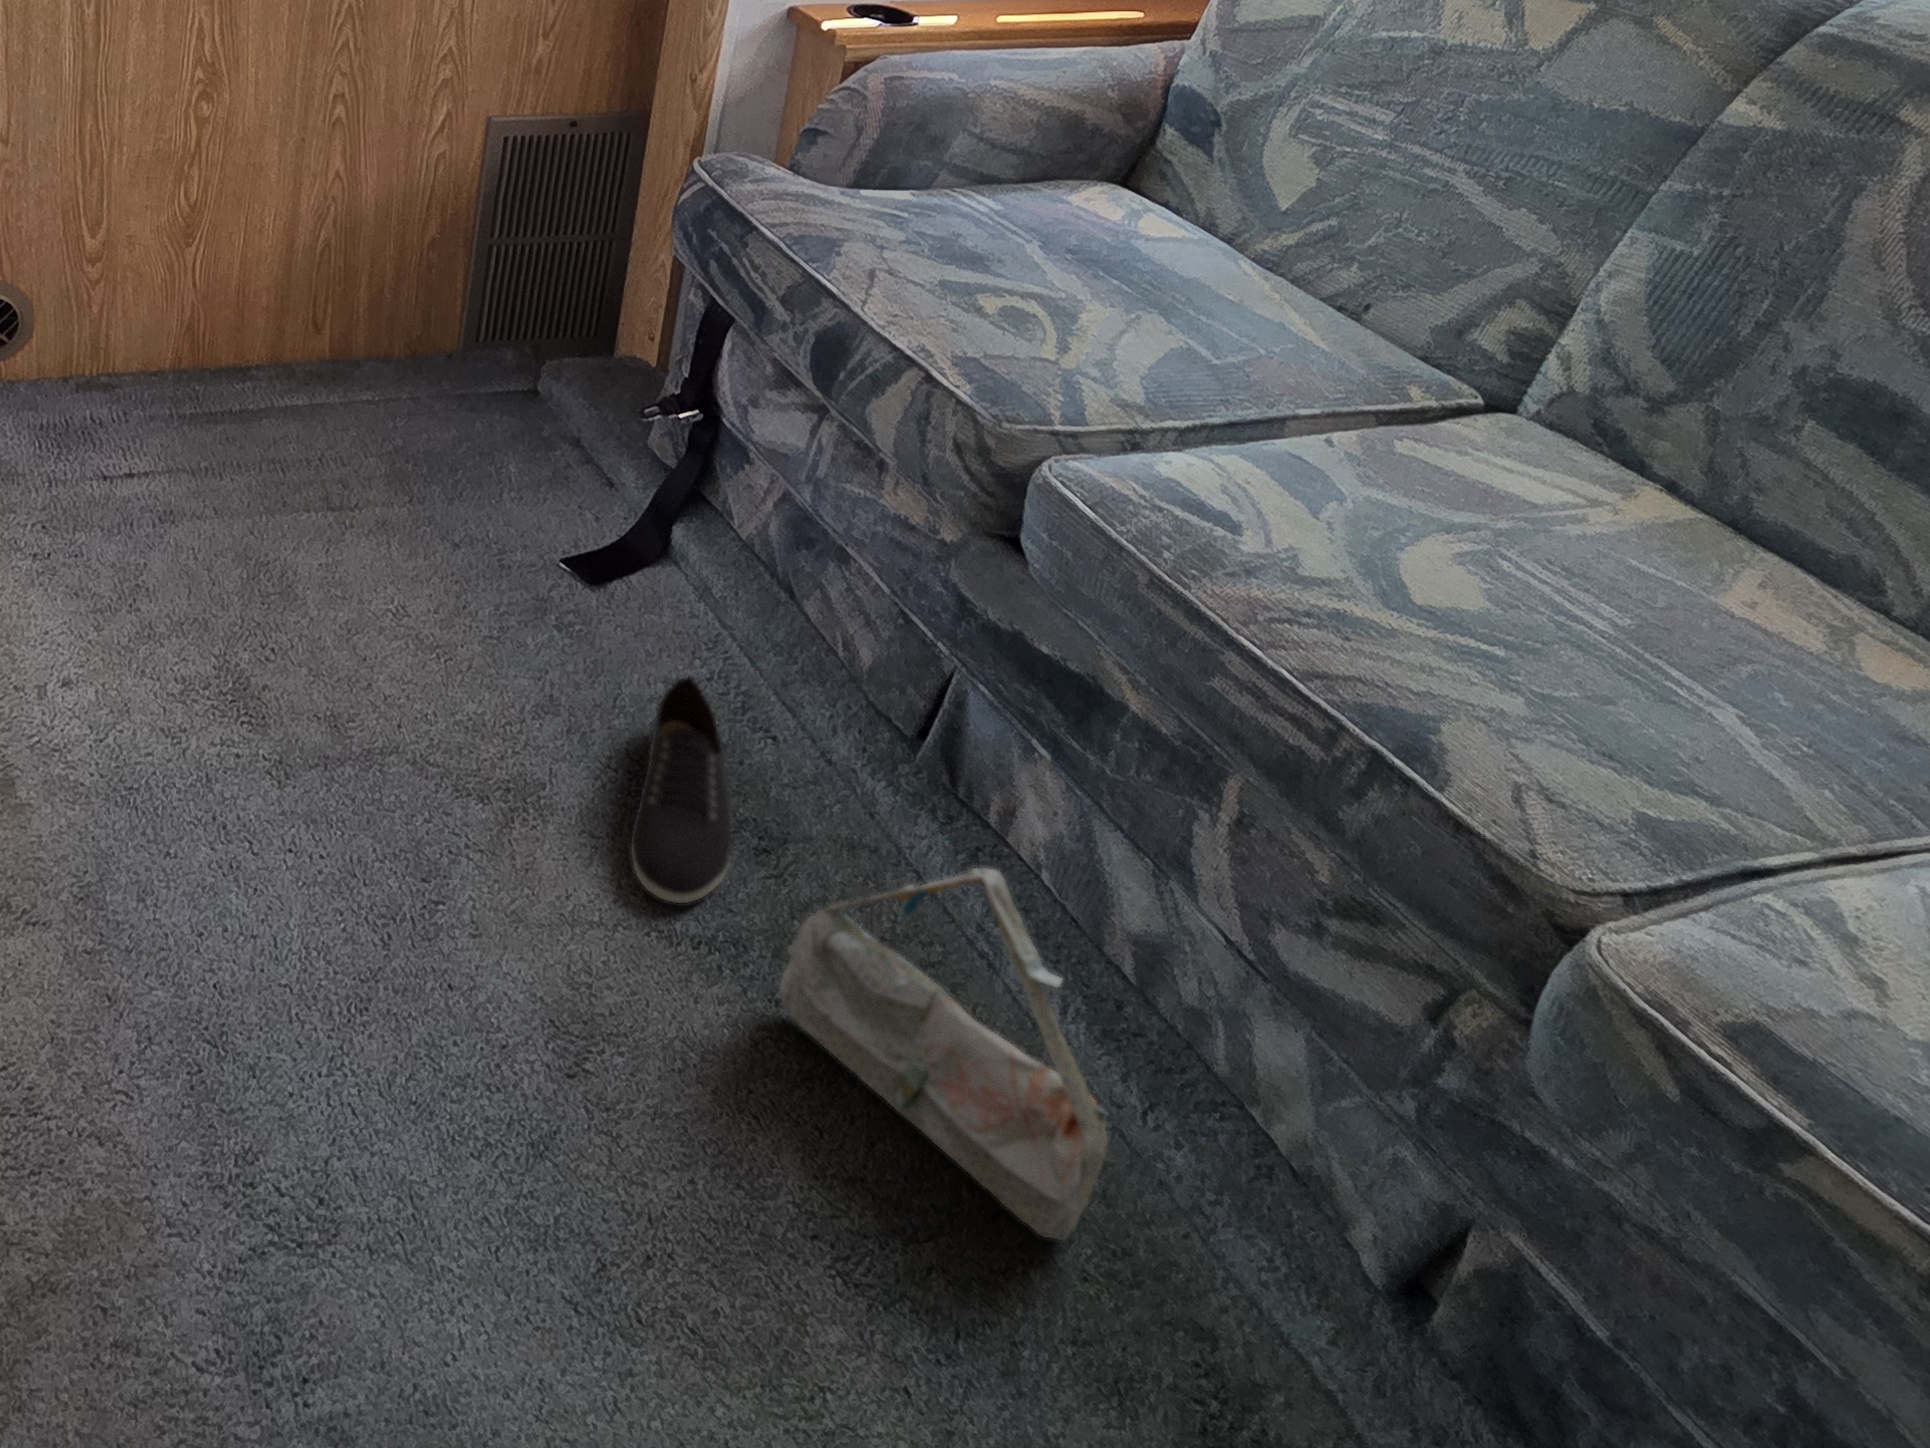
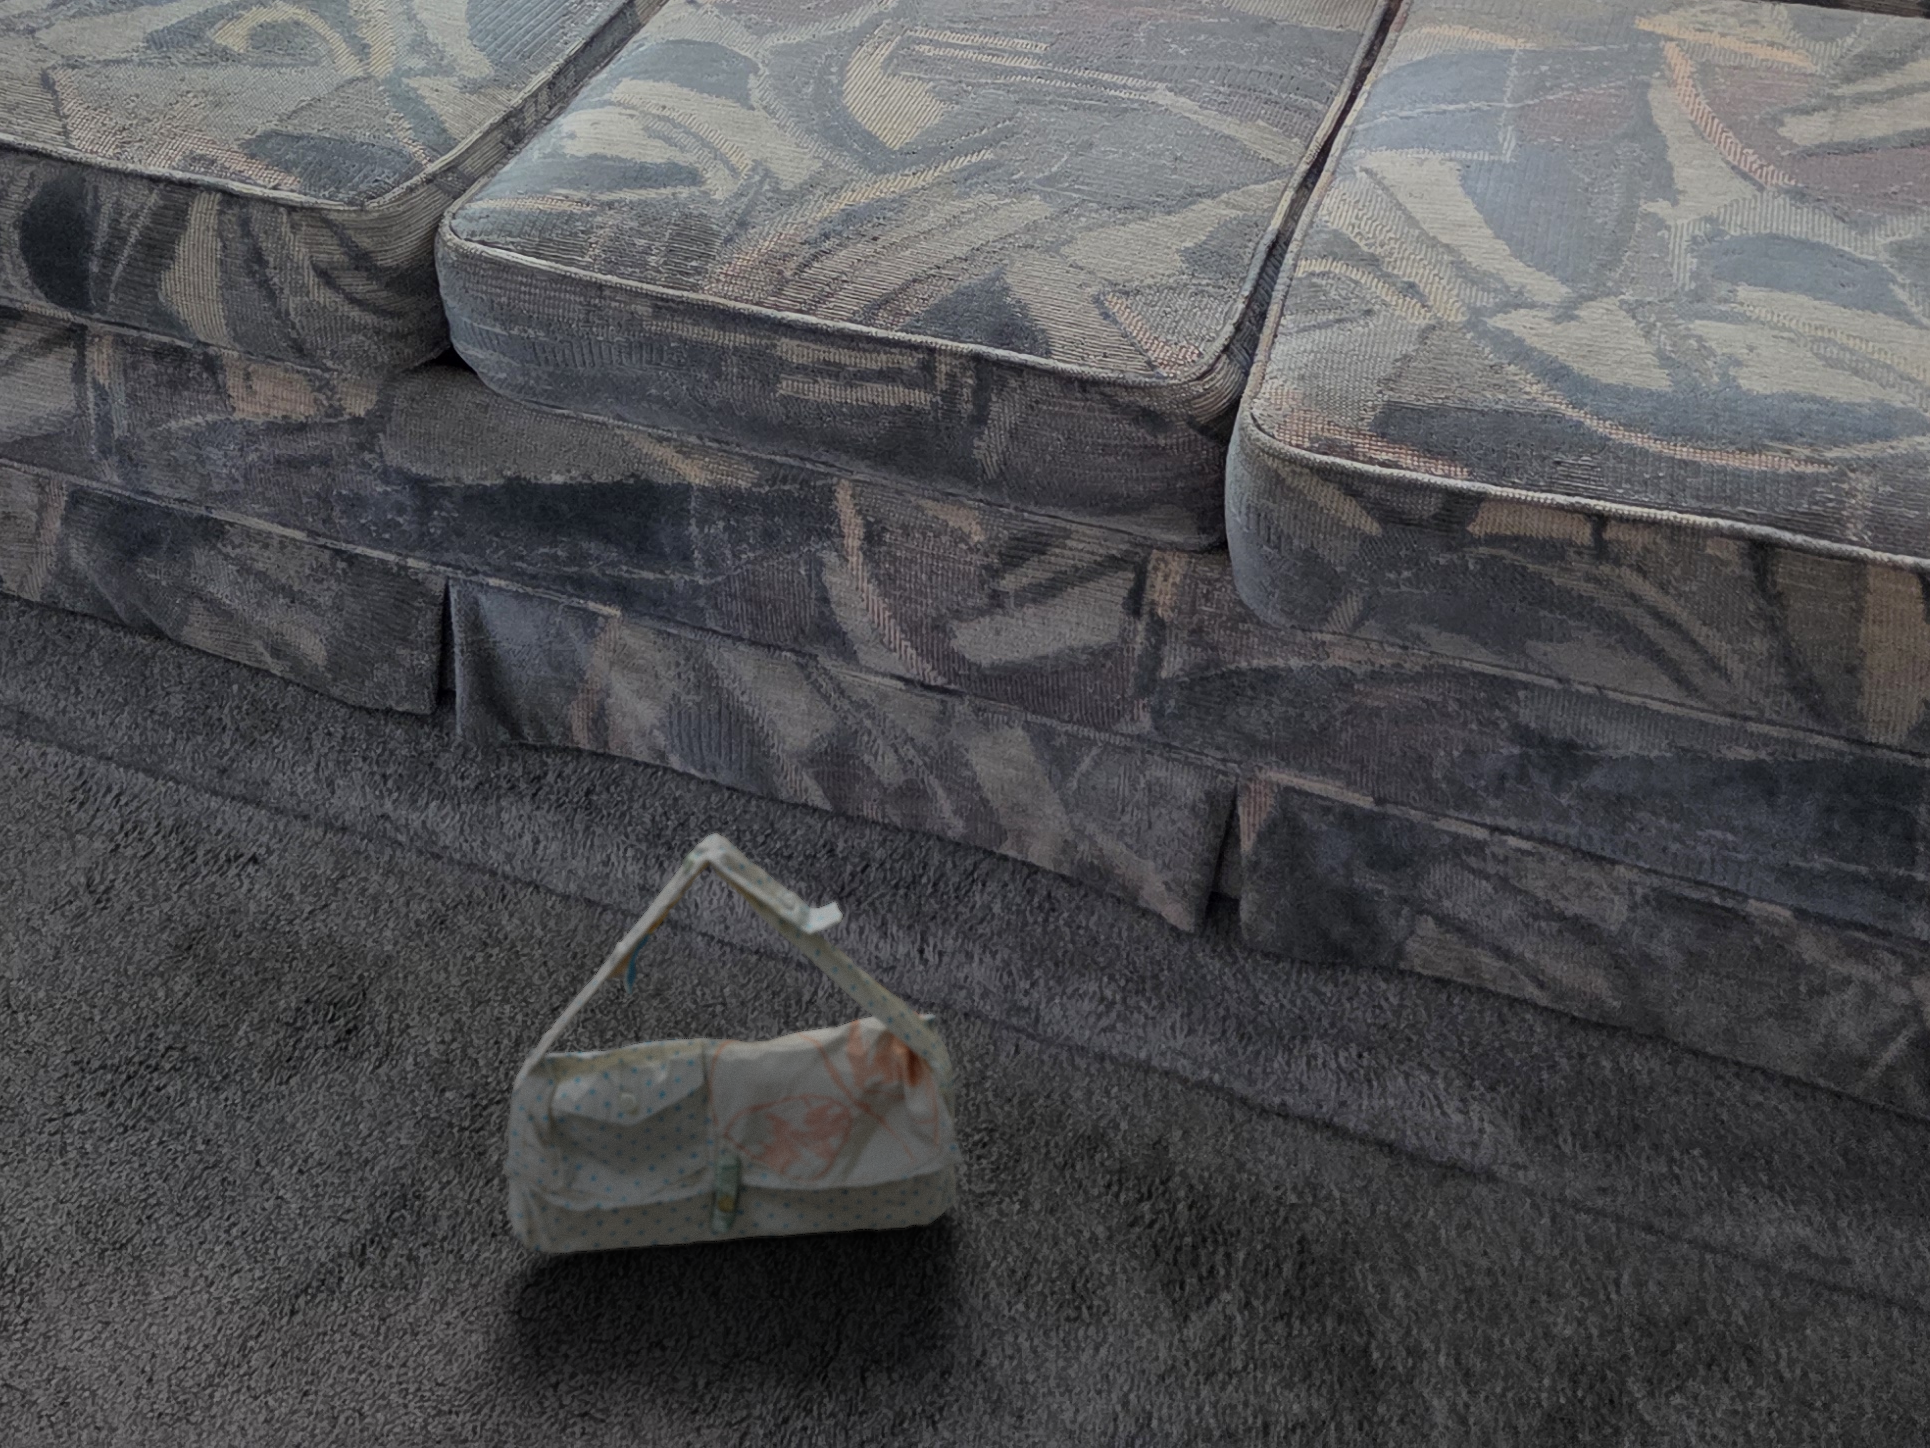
shoe: present [631,678,731,903] -> none [95,892,340,1270]

